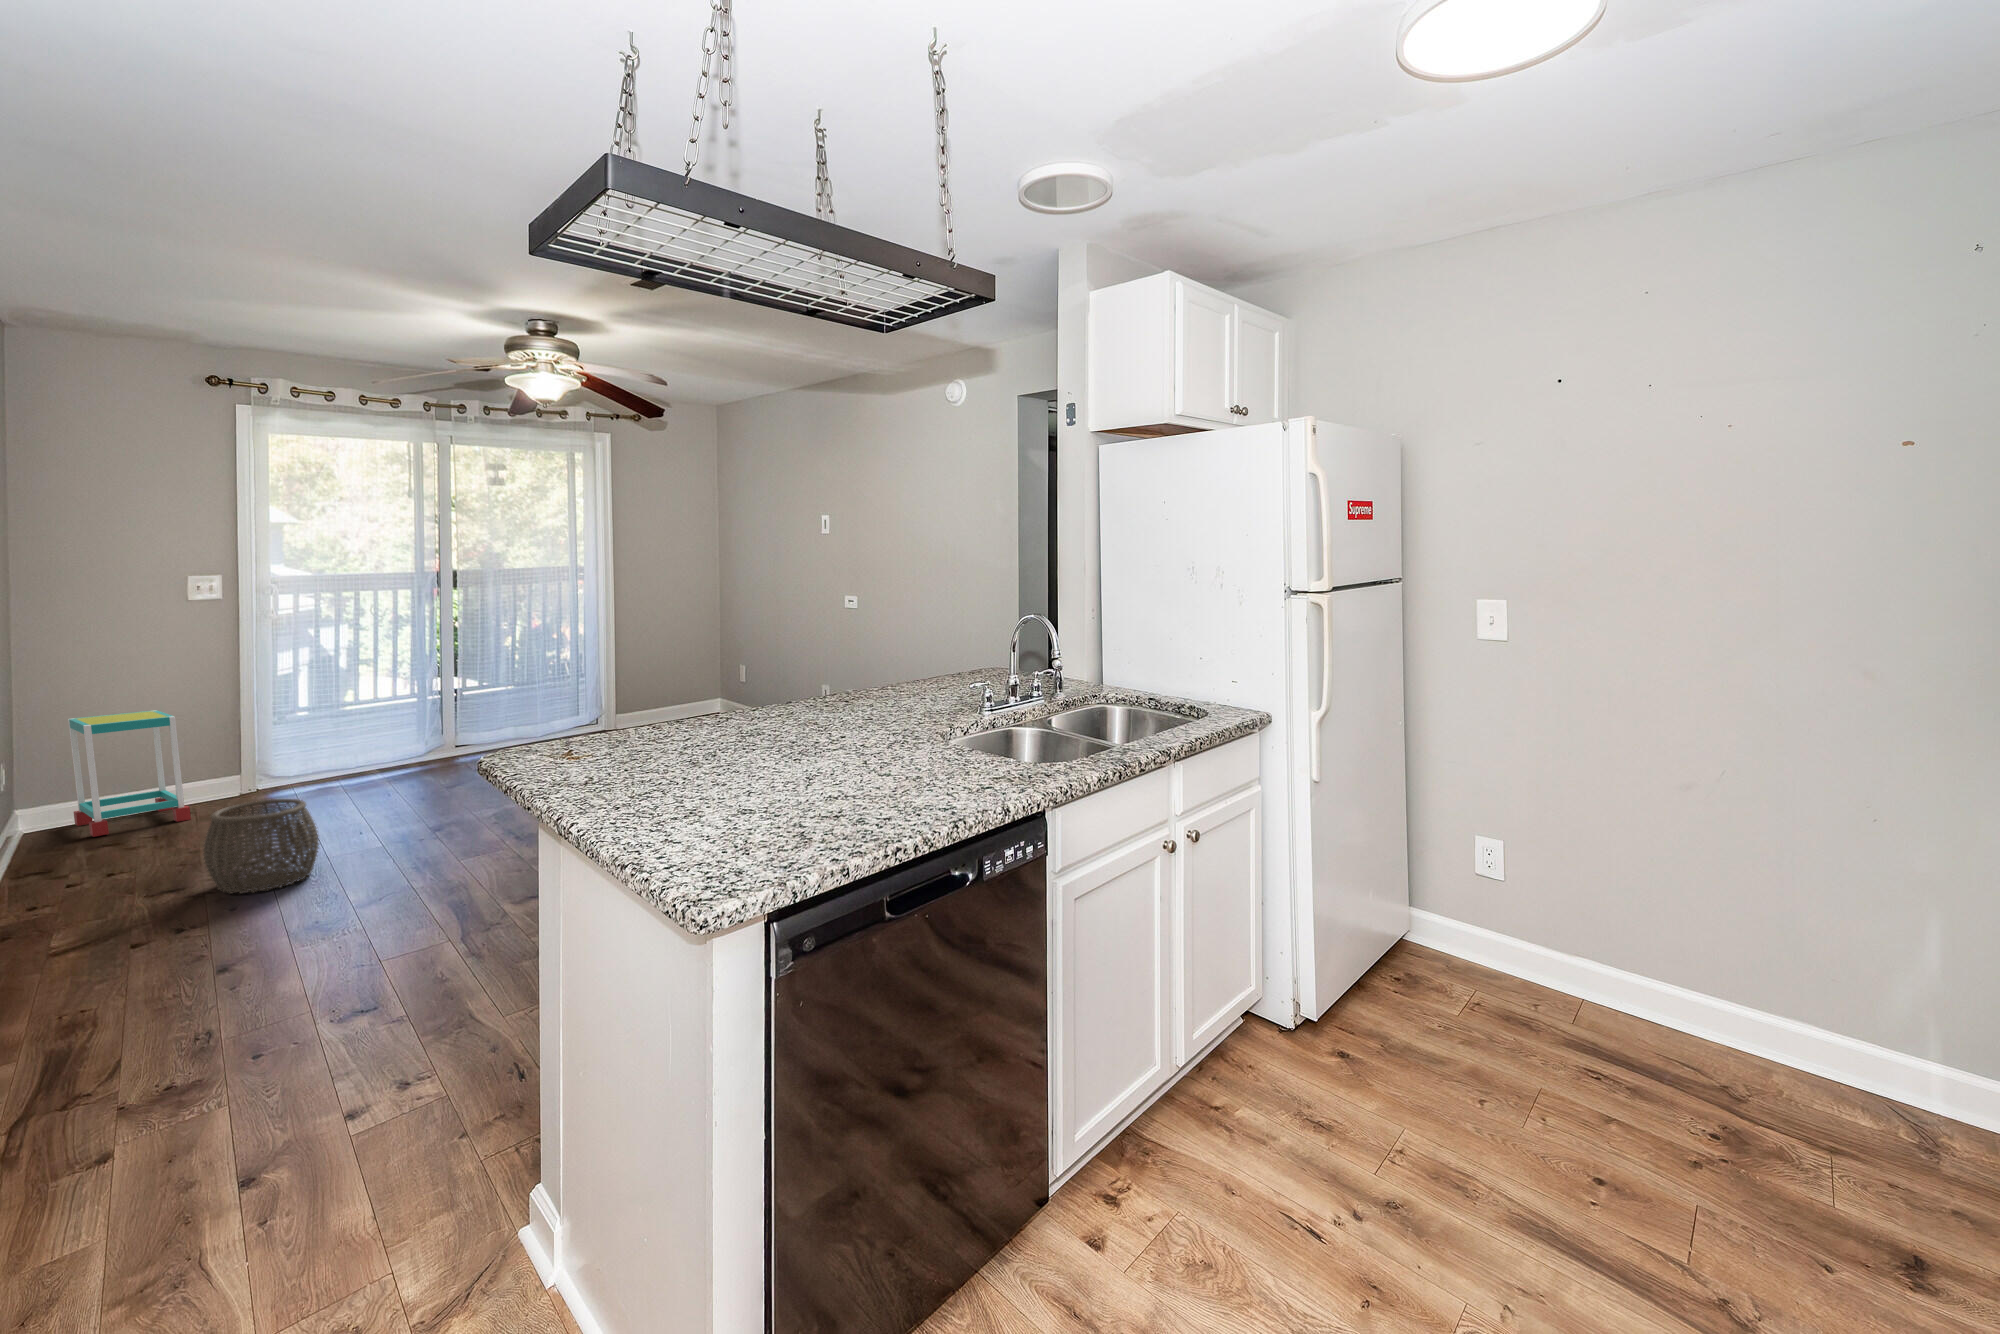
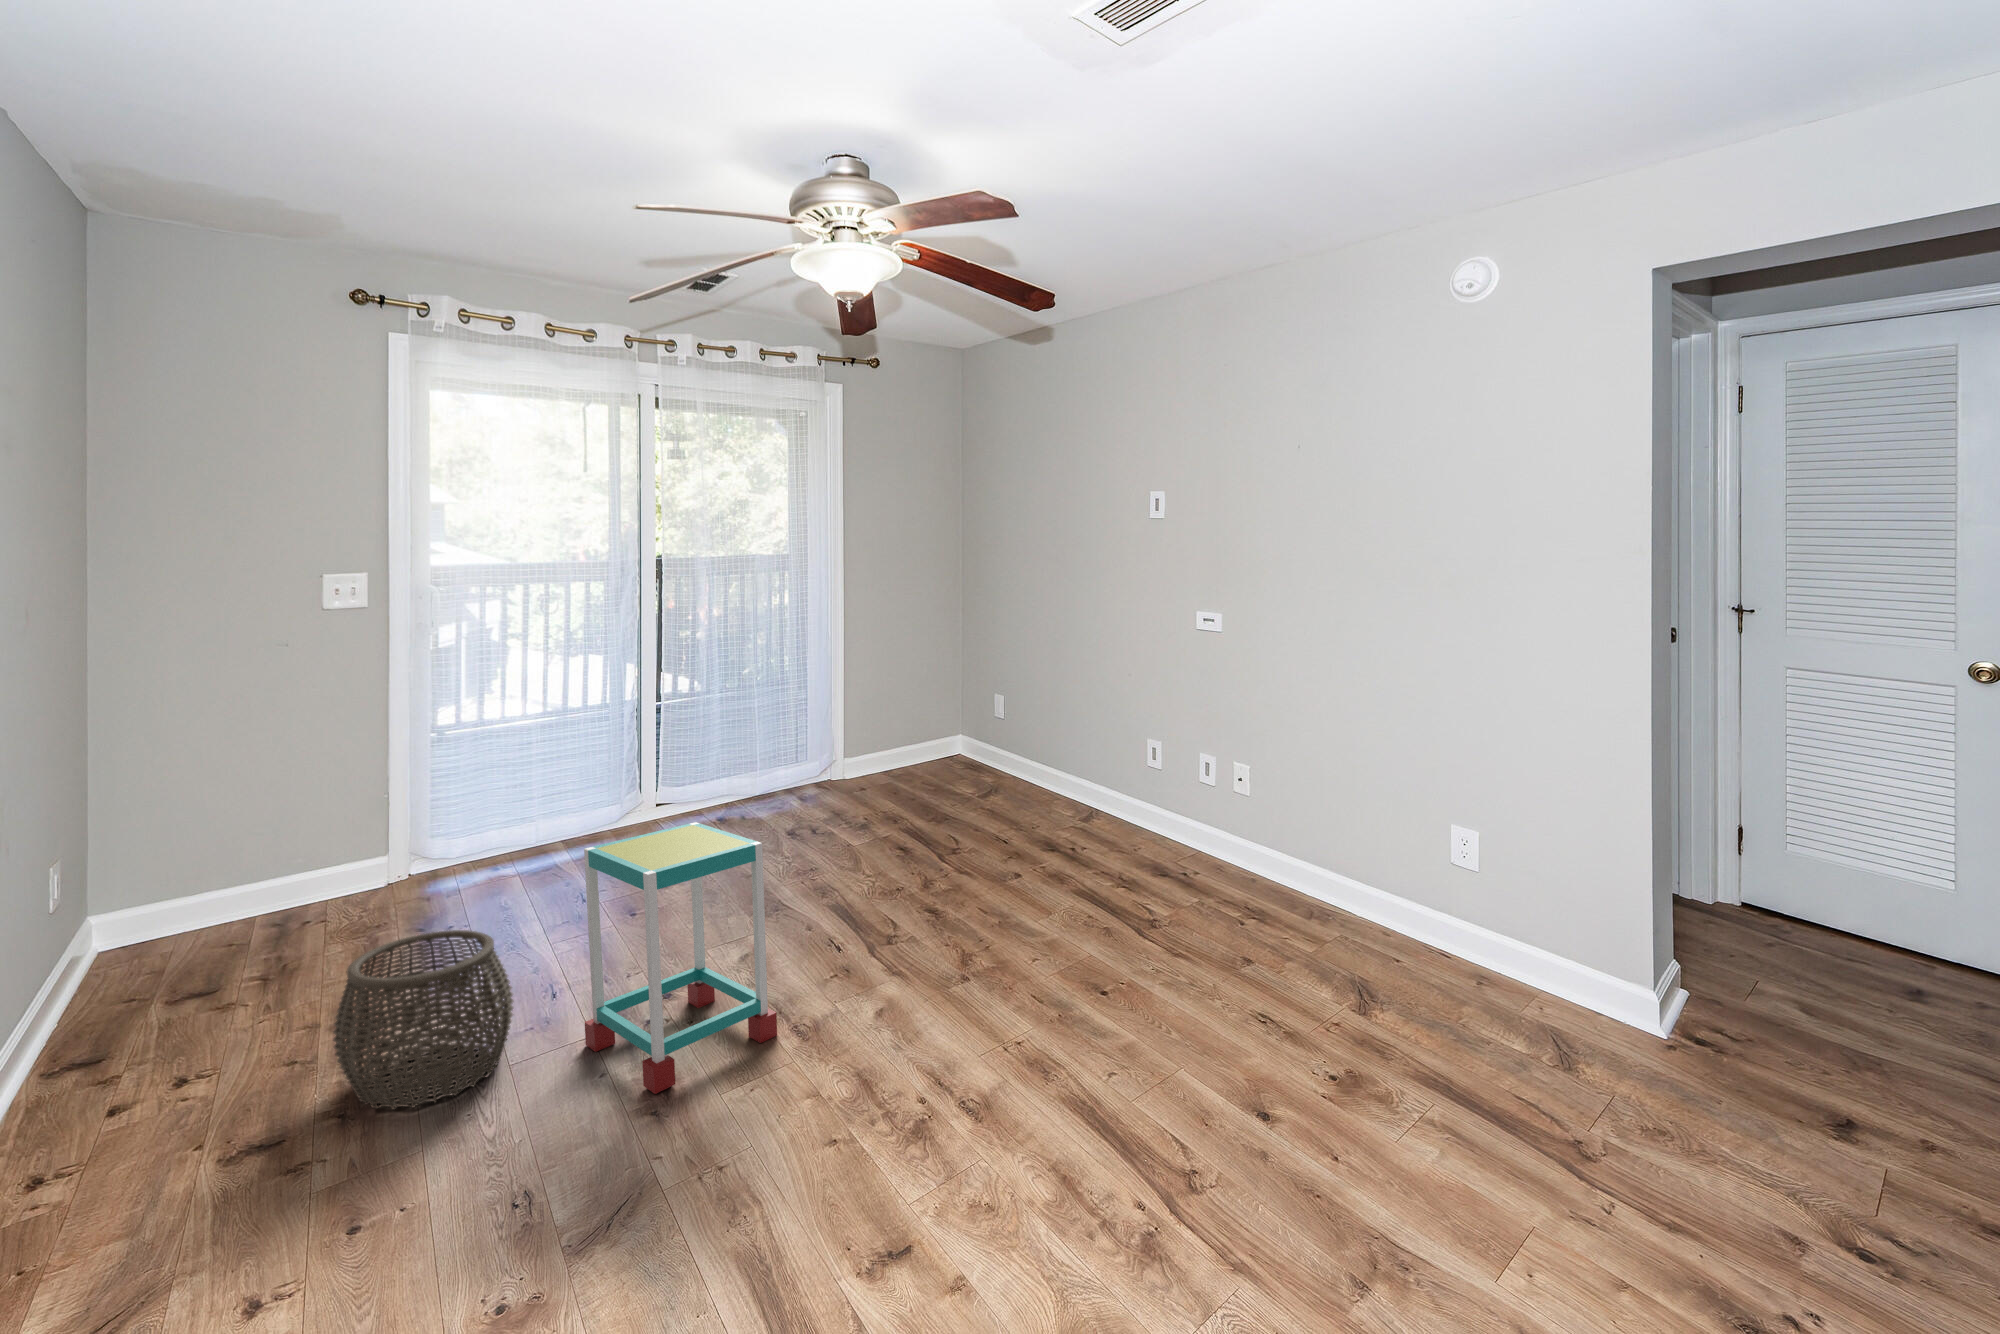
side table: present [68,710,191,837] -> present [584,822,777,1094]

